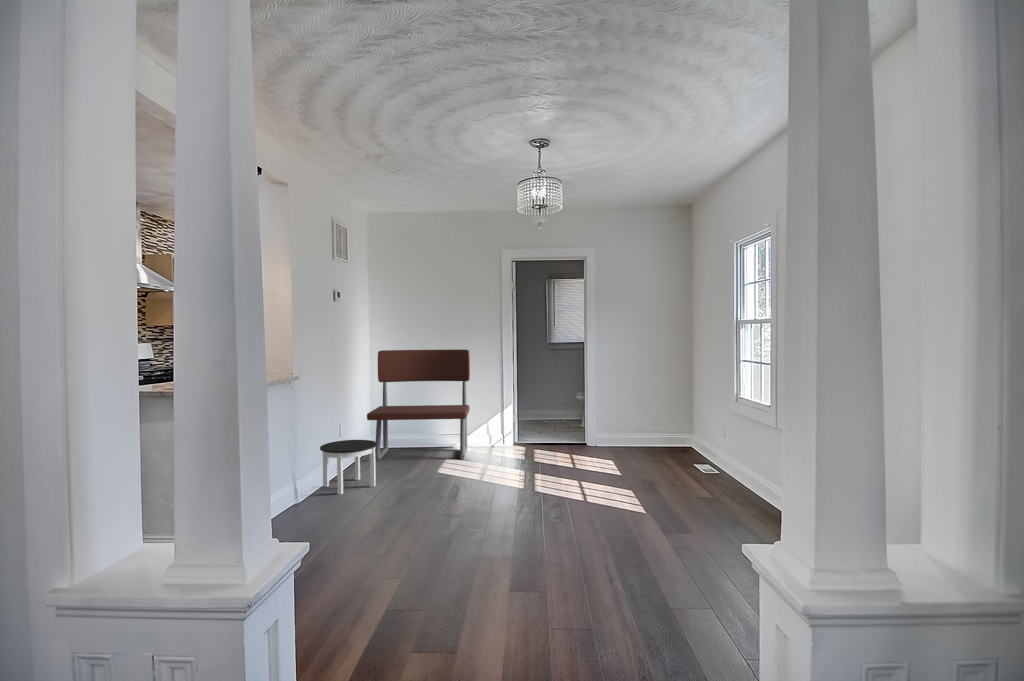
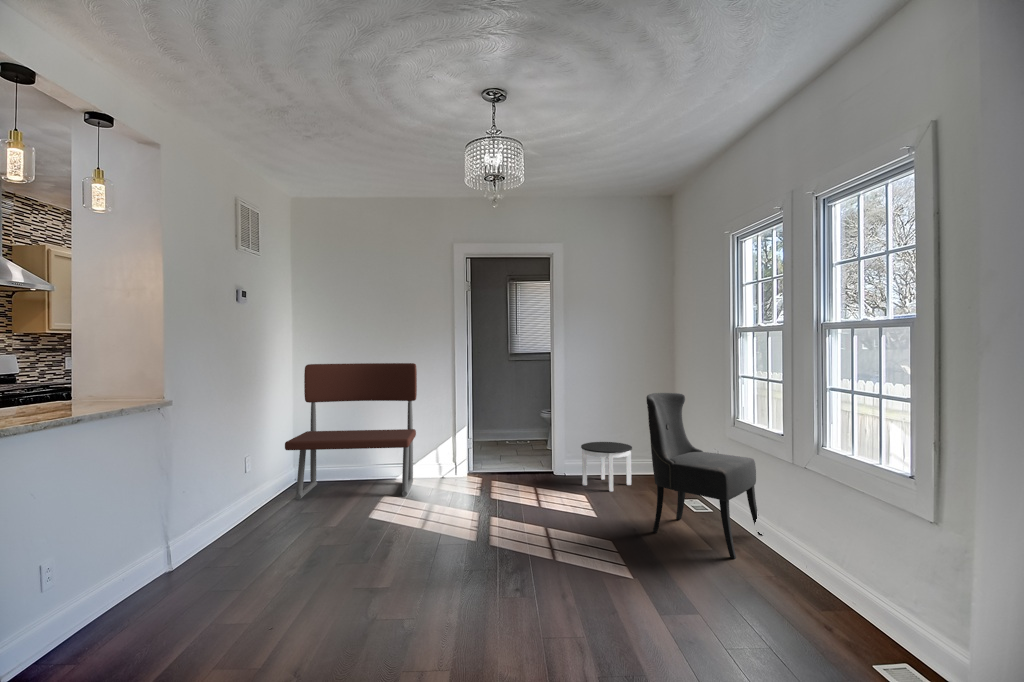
dining chair: none [662,374,758,503] -> present [647,393,763,559]
round table: present [320,440,377,494] -> present [581,442,632,491]

